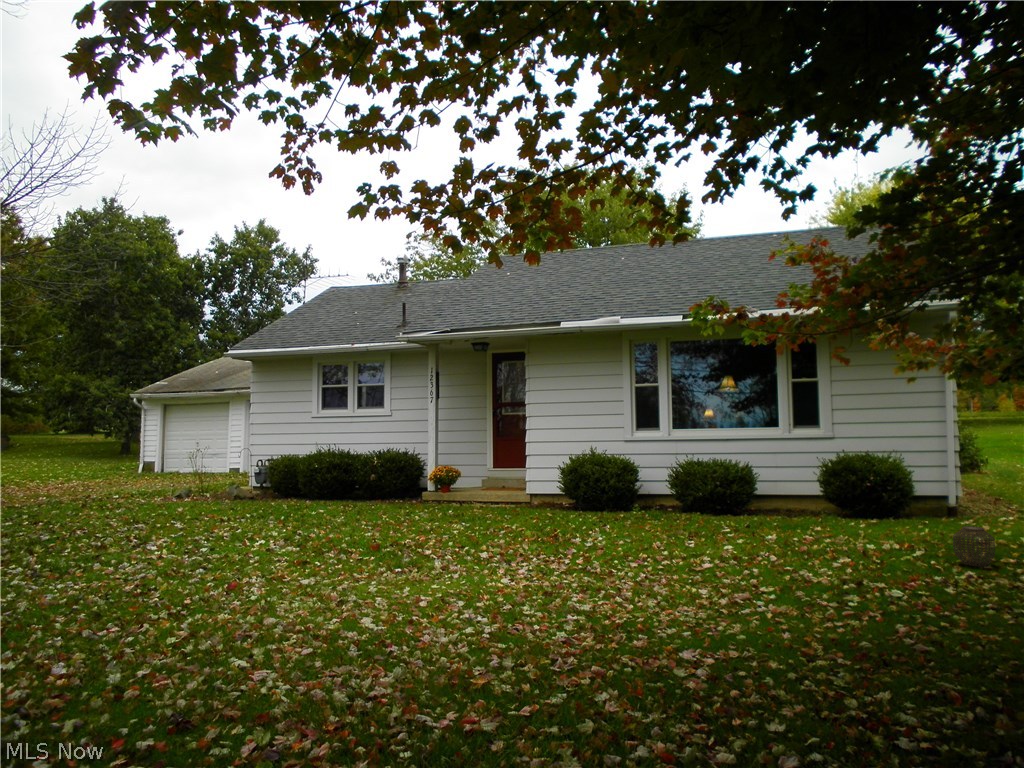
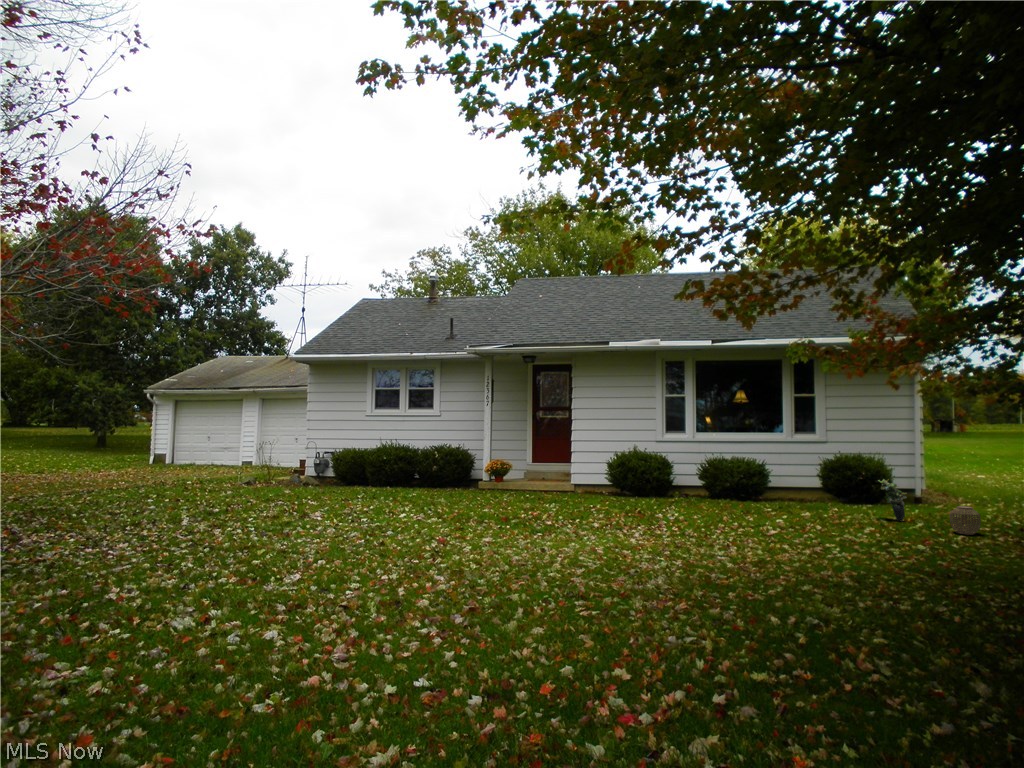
potted plant: none [867,488,906,545] -> present [880,480,906,522]

